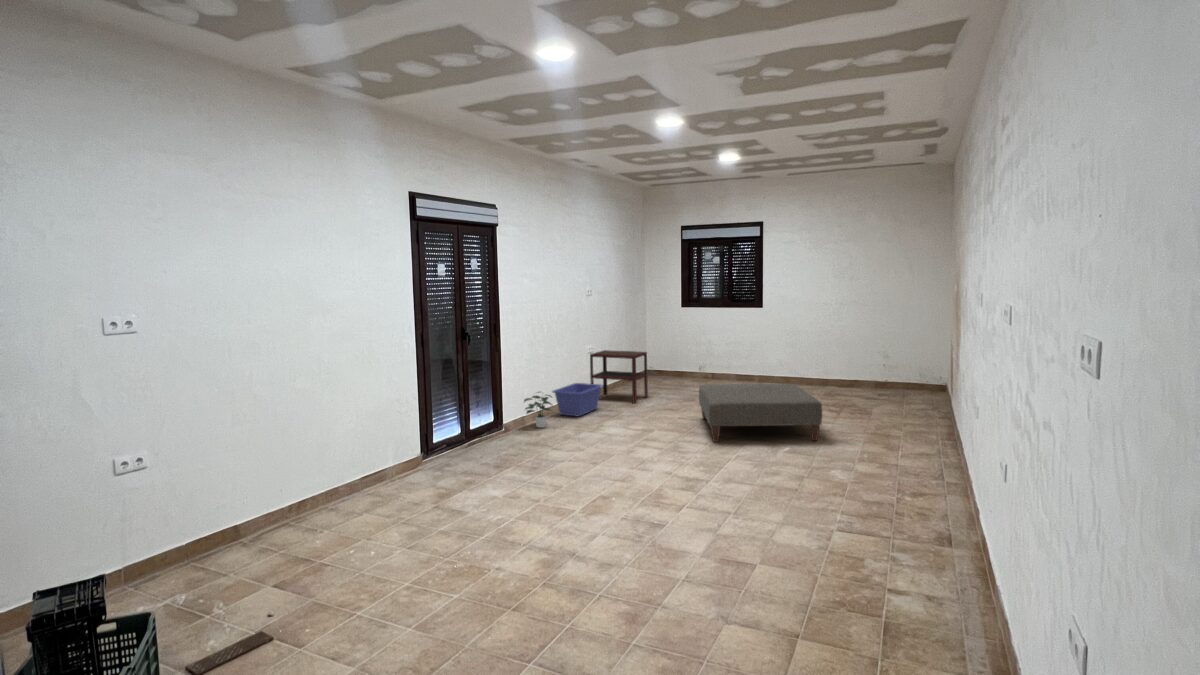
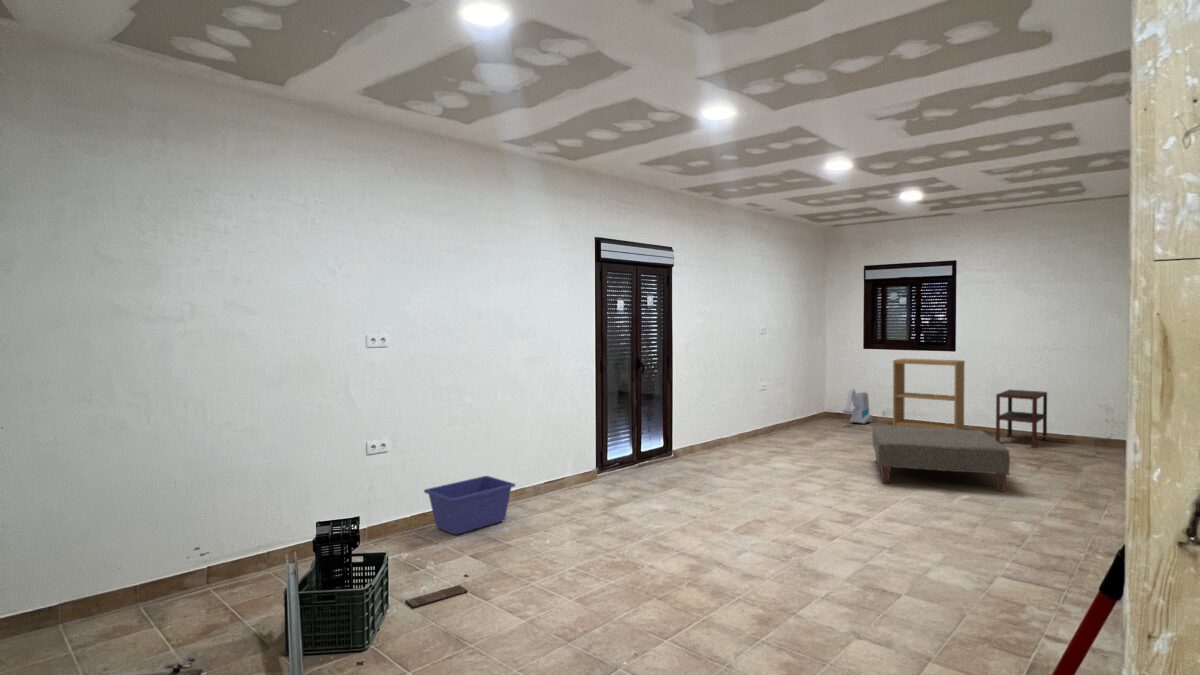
bookshelf: none [710,316,771,388] -> present [893,359,965,430]
vacuum cleaner: none [664,347,690,381] -> present [843,389,872,424]
side table: present [590,350,648,404] -> present [996,390,1047,448]
storage bin: present [552,383,603,416] -> present [424,476,515,535]
potted plant: present [524,392,552,428] -> none [692,422,722,456]

